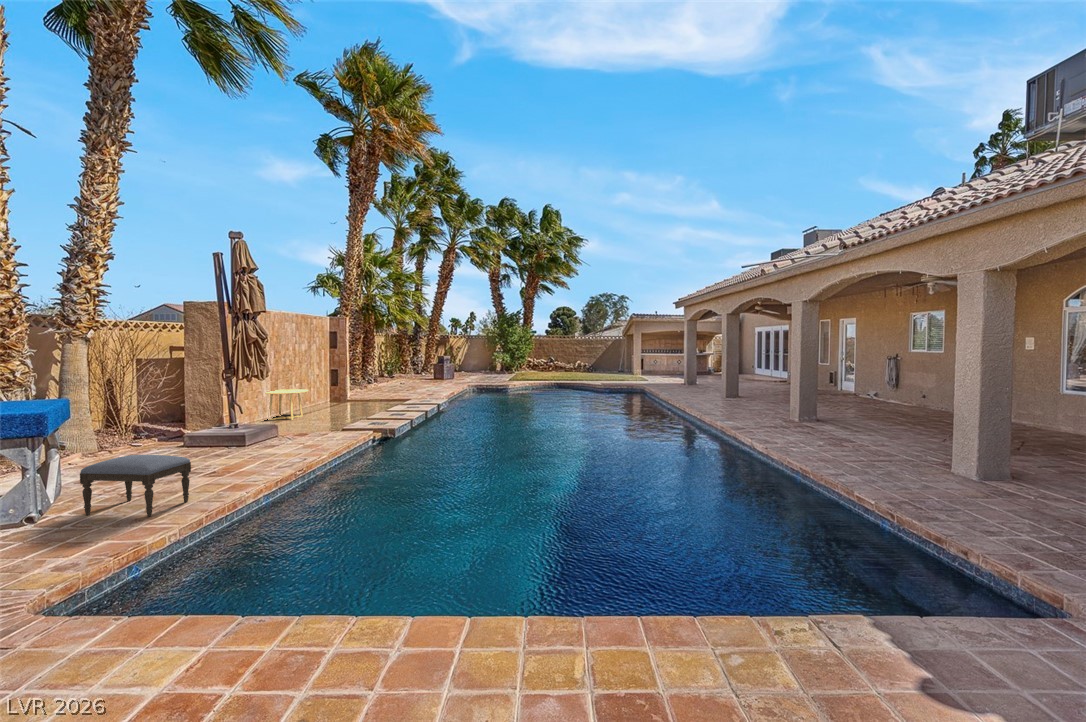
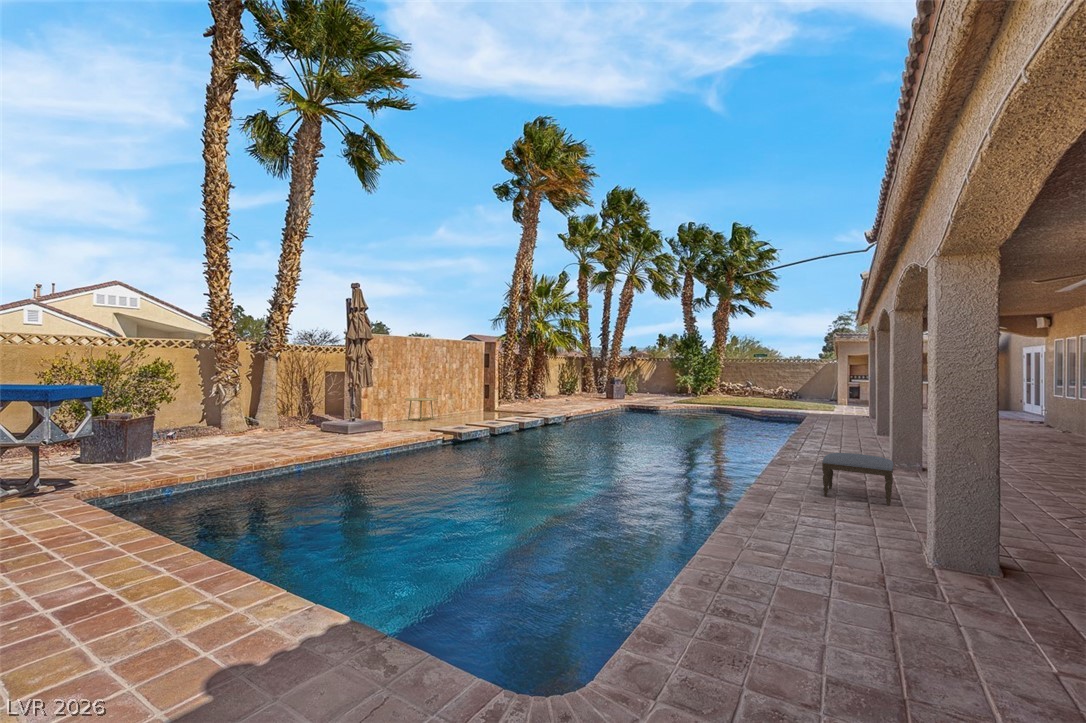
ottoman: present [80,455,191,517] -> present [822,453,894,505]

